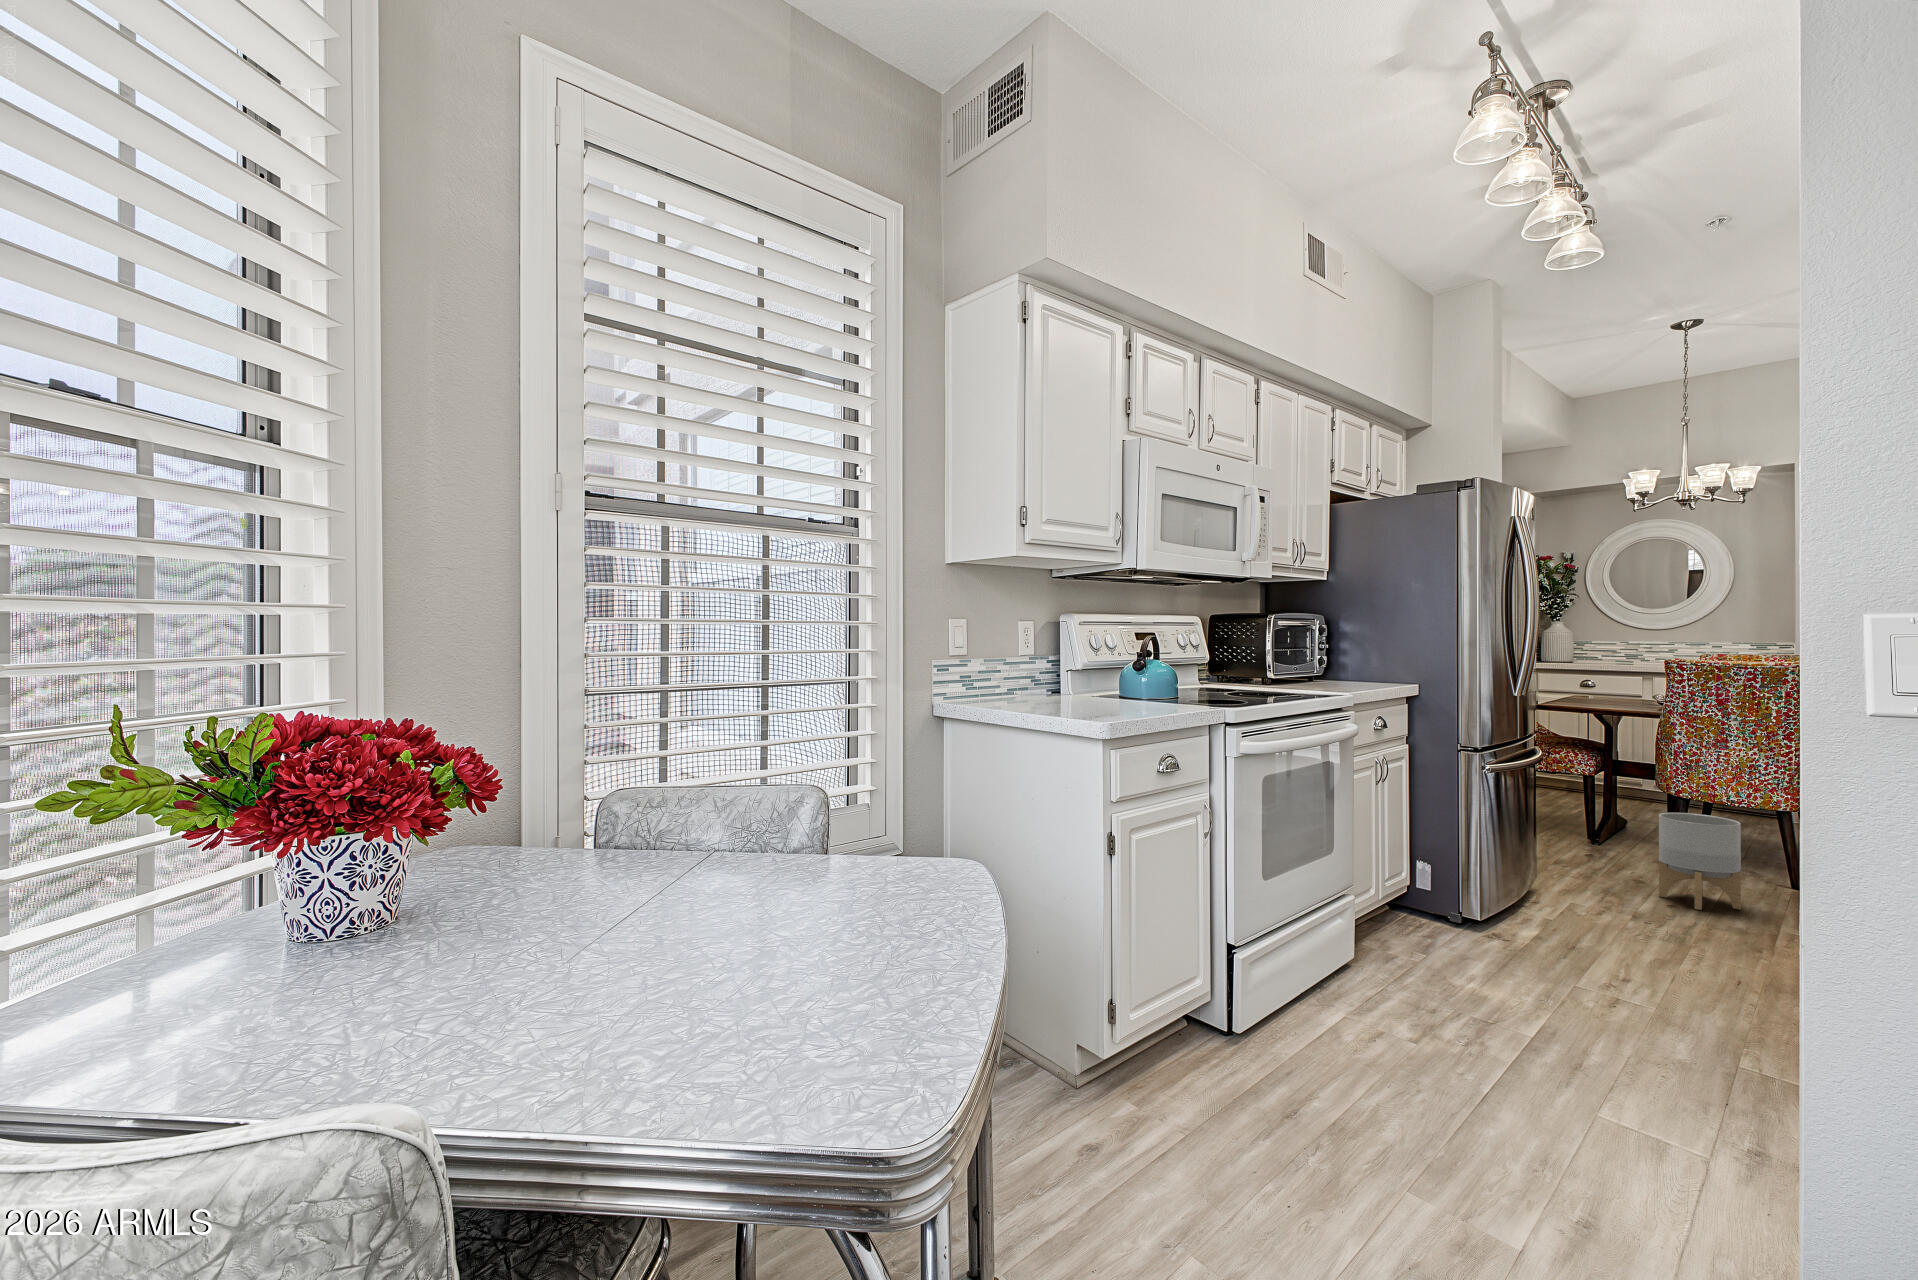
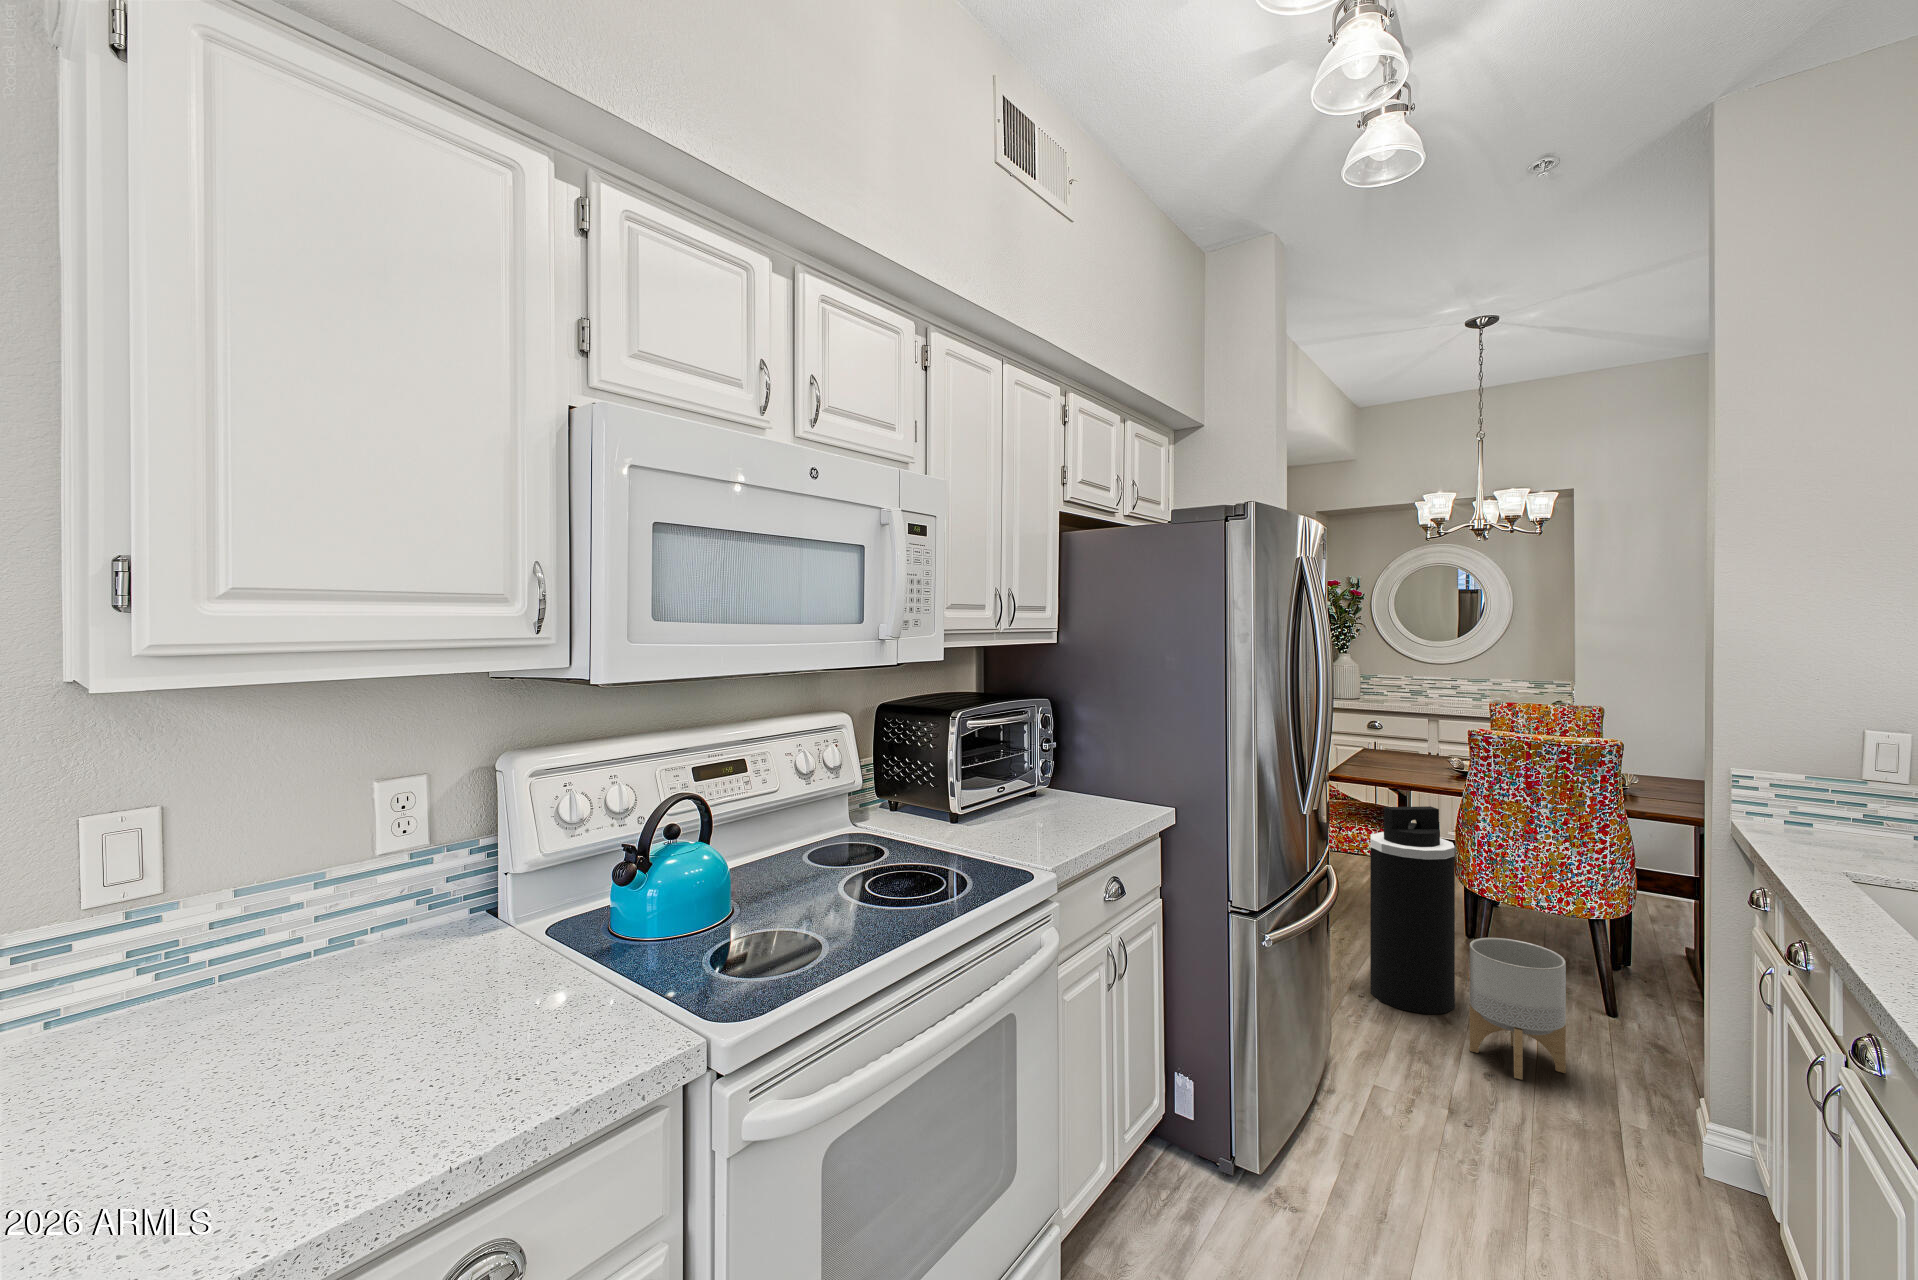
trash can: none [1576,720,1651,879] -> present [1370,806,1455,1014]

